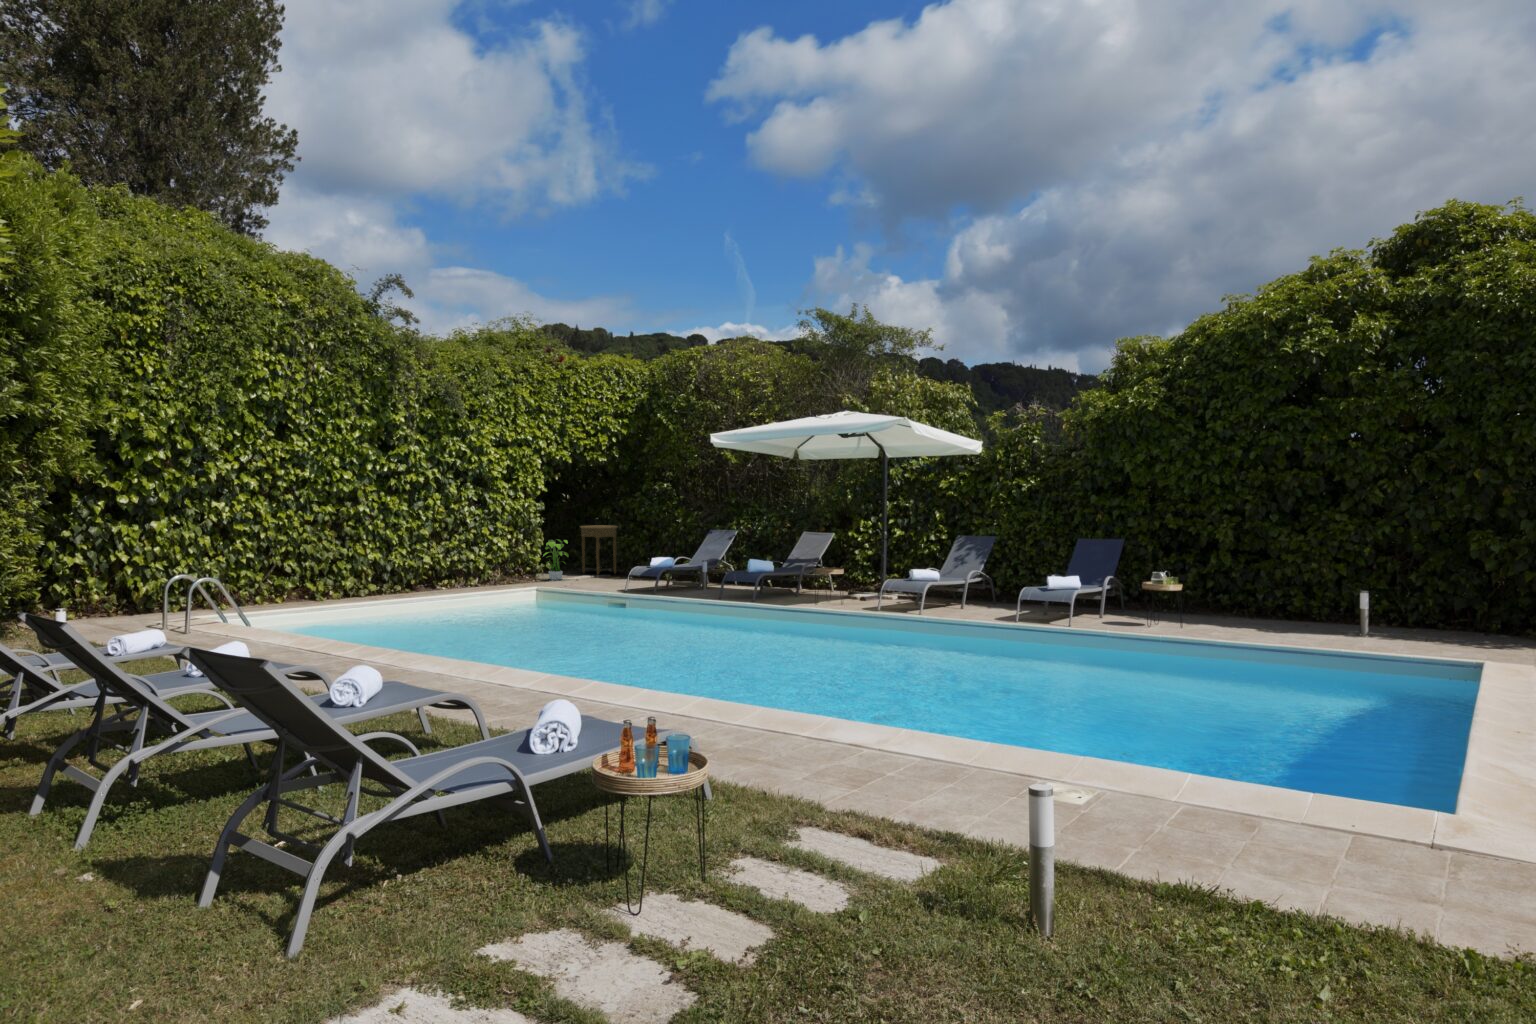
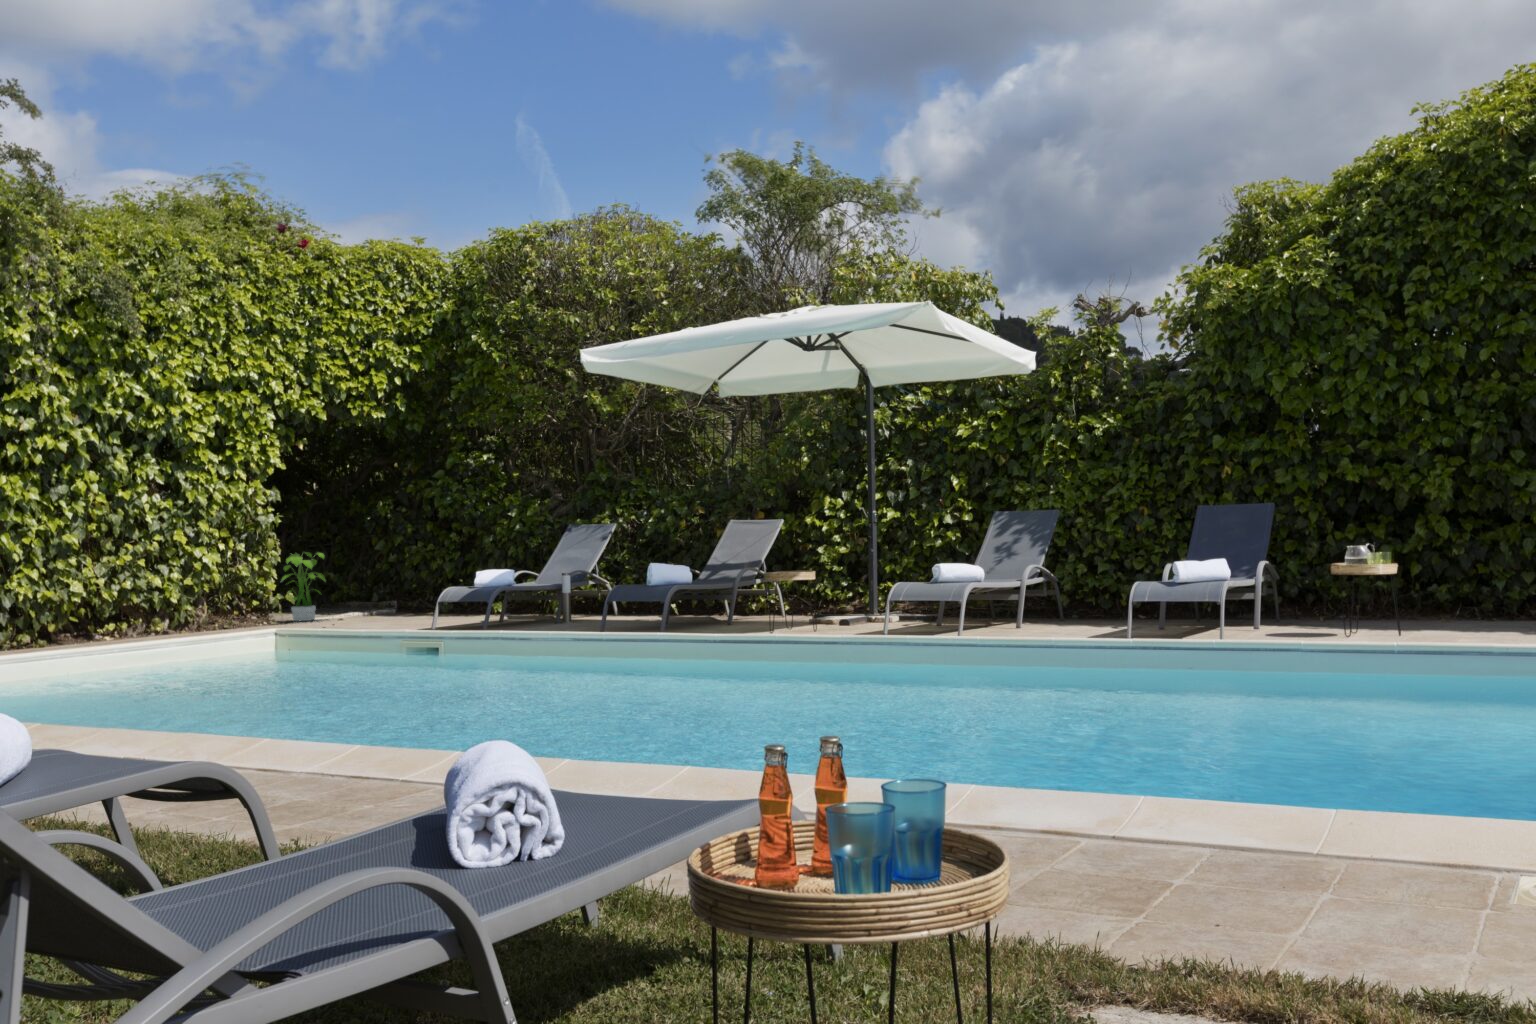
side table: present [581,525,617,574] -> none [340,530,406,612]

